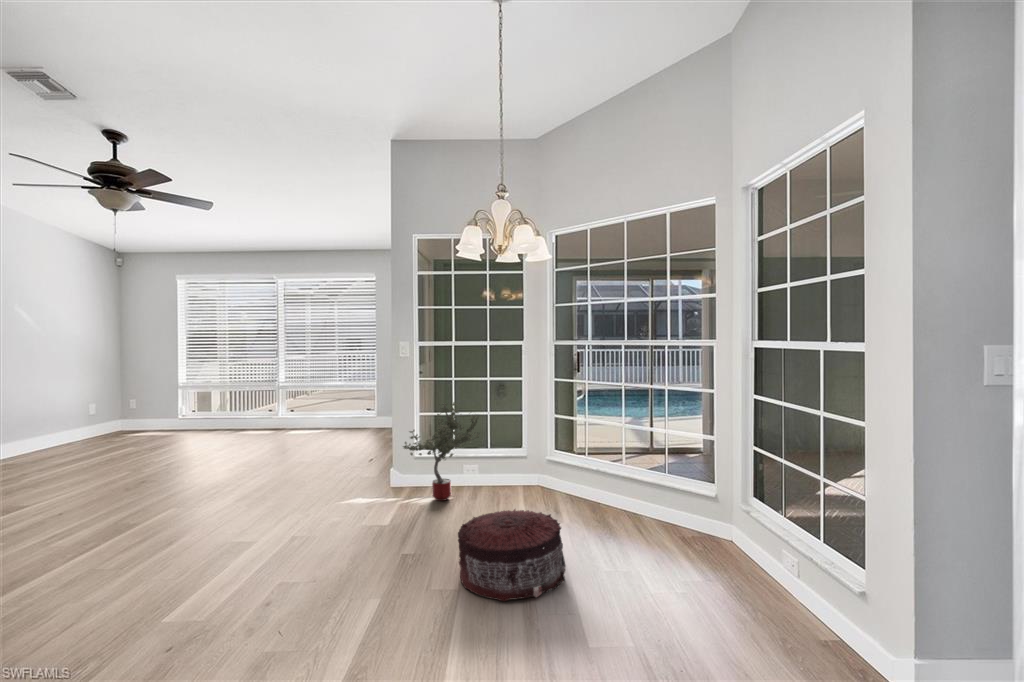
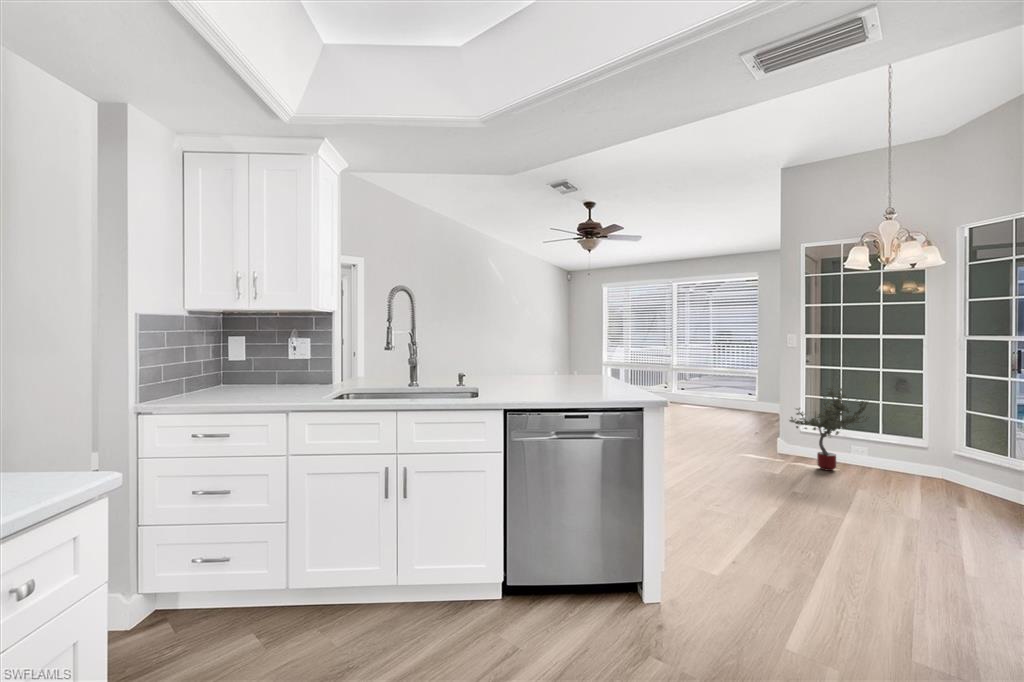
pouf: present [458,509,566,601] -> none [842,474,959,546]

